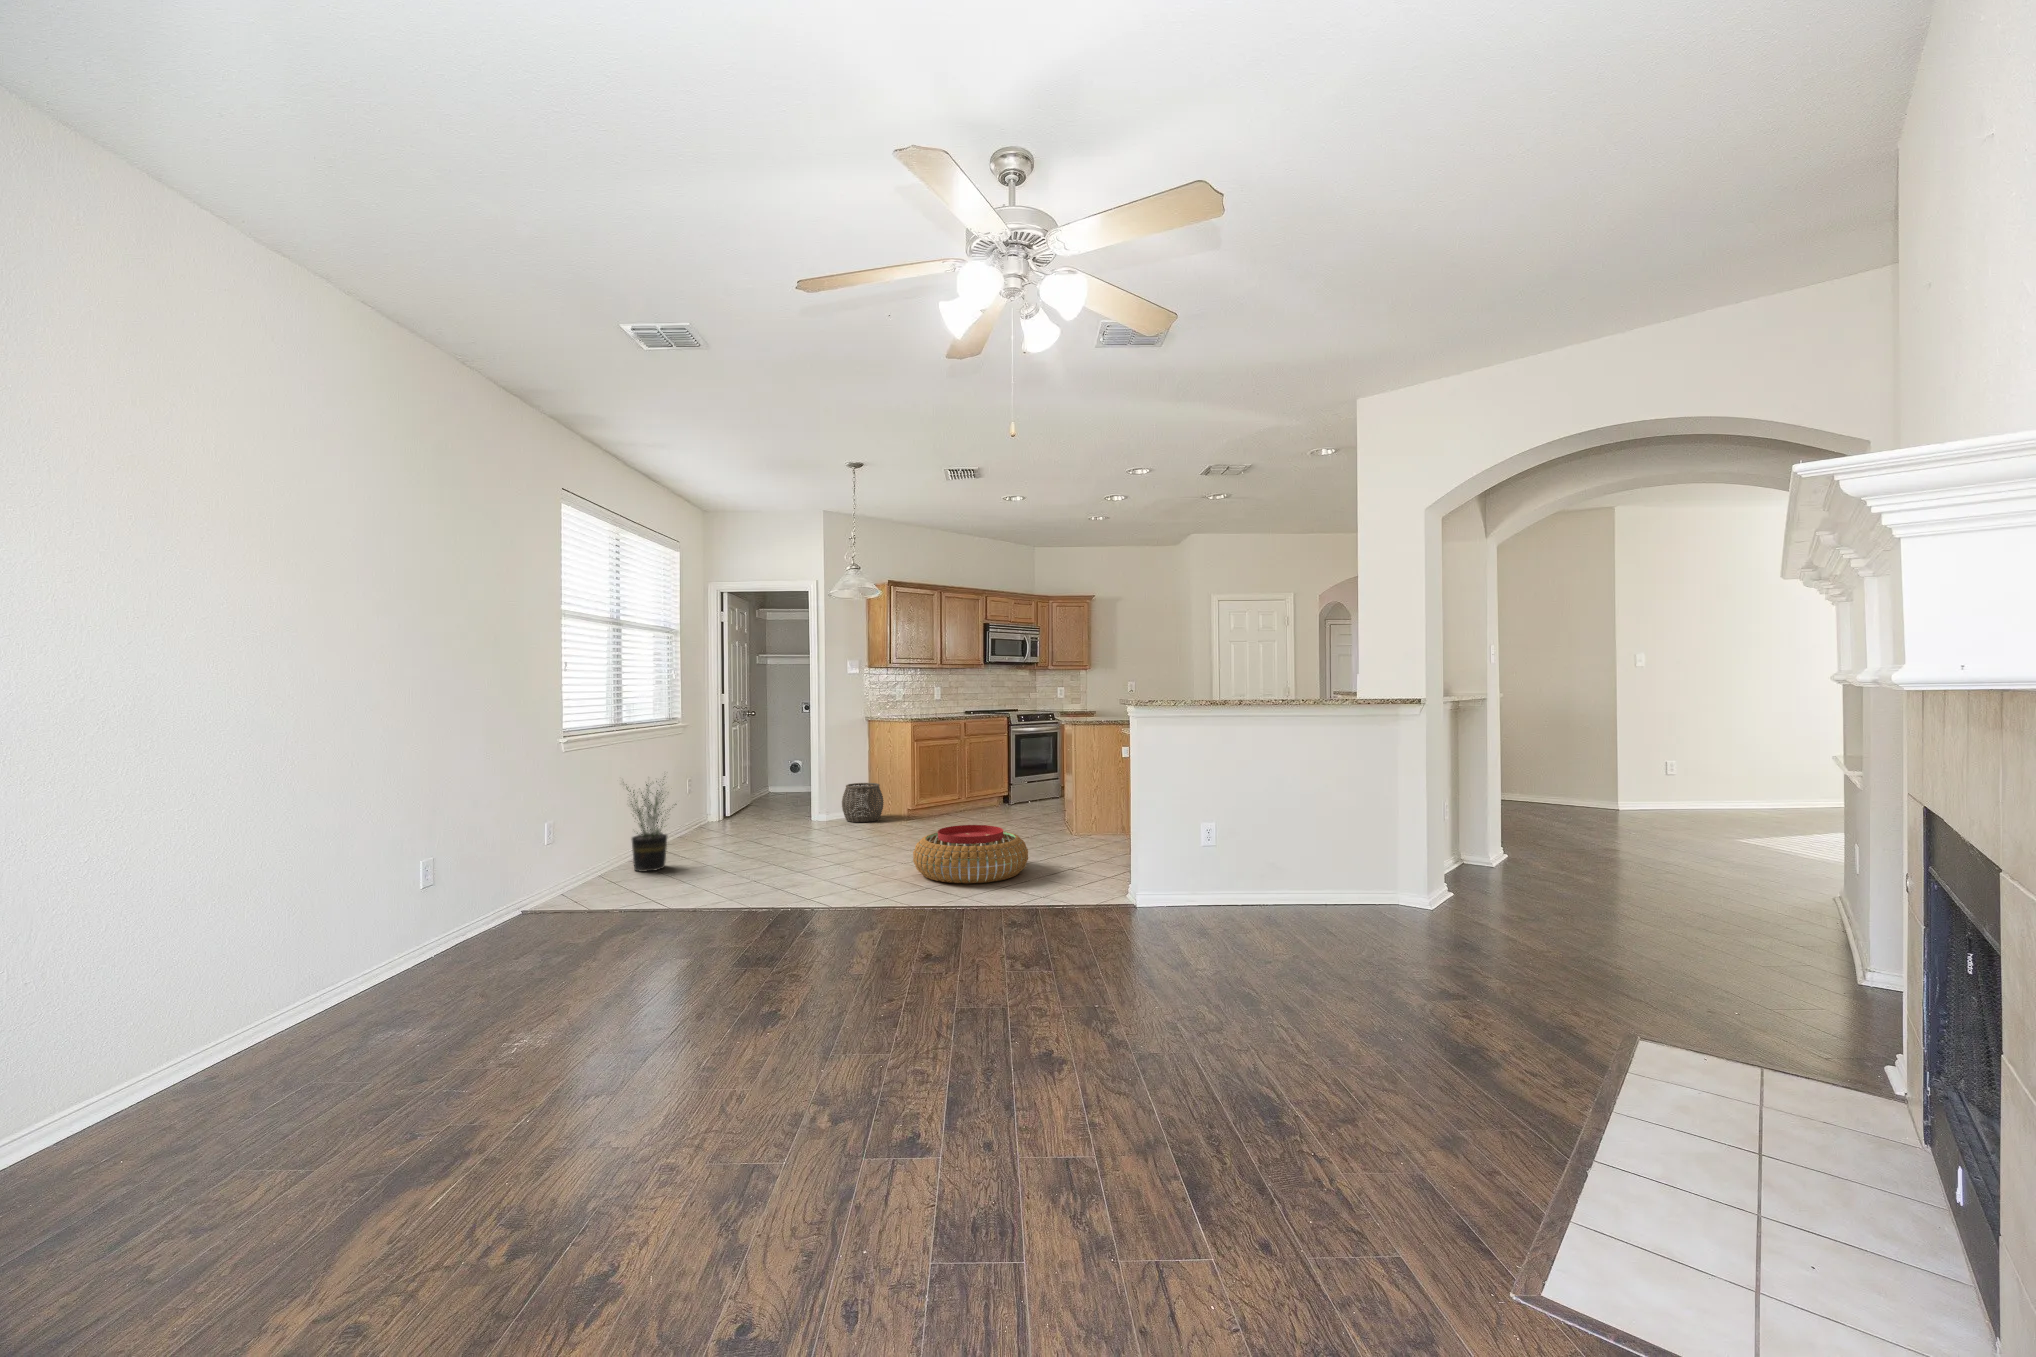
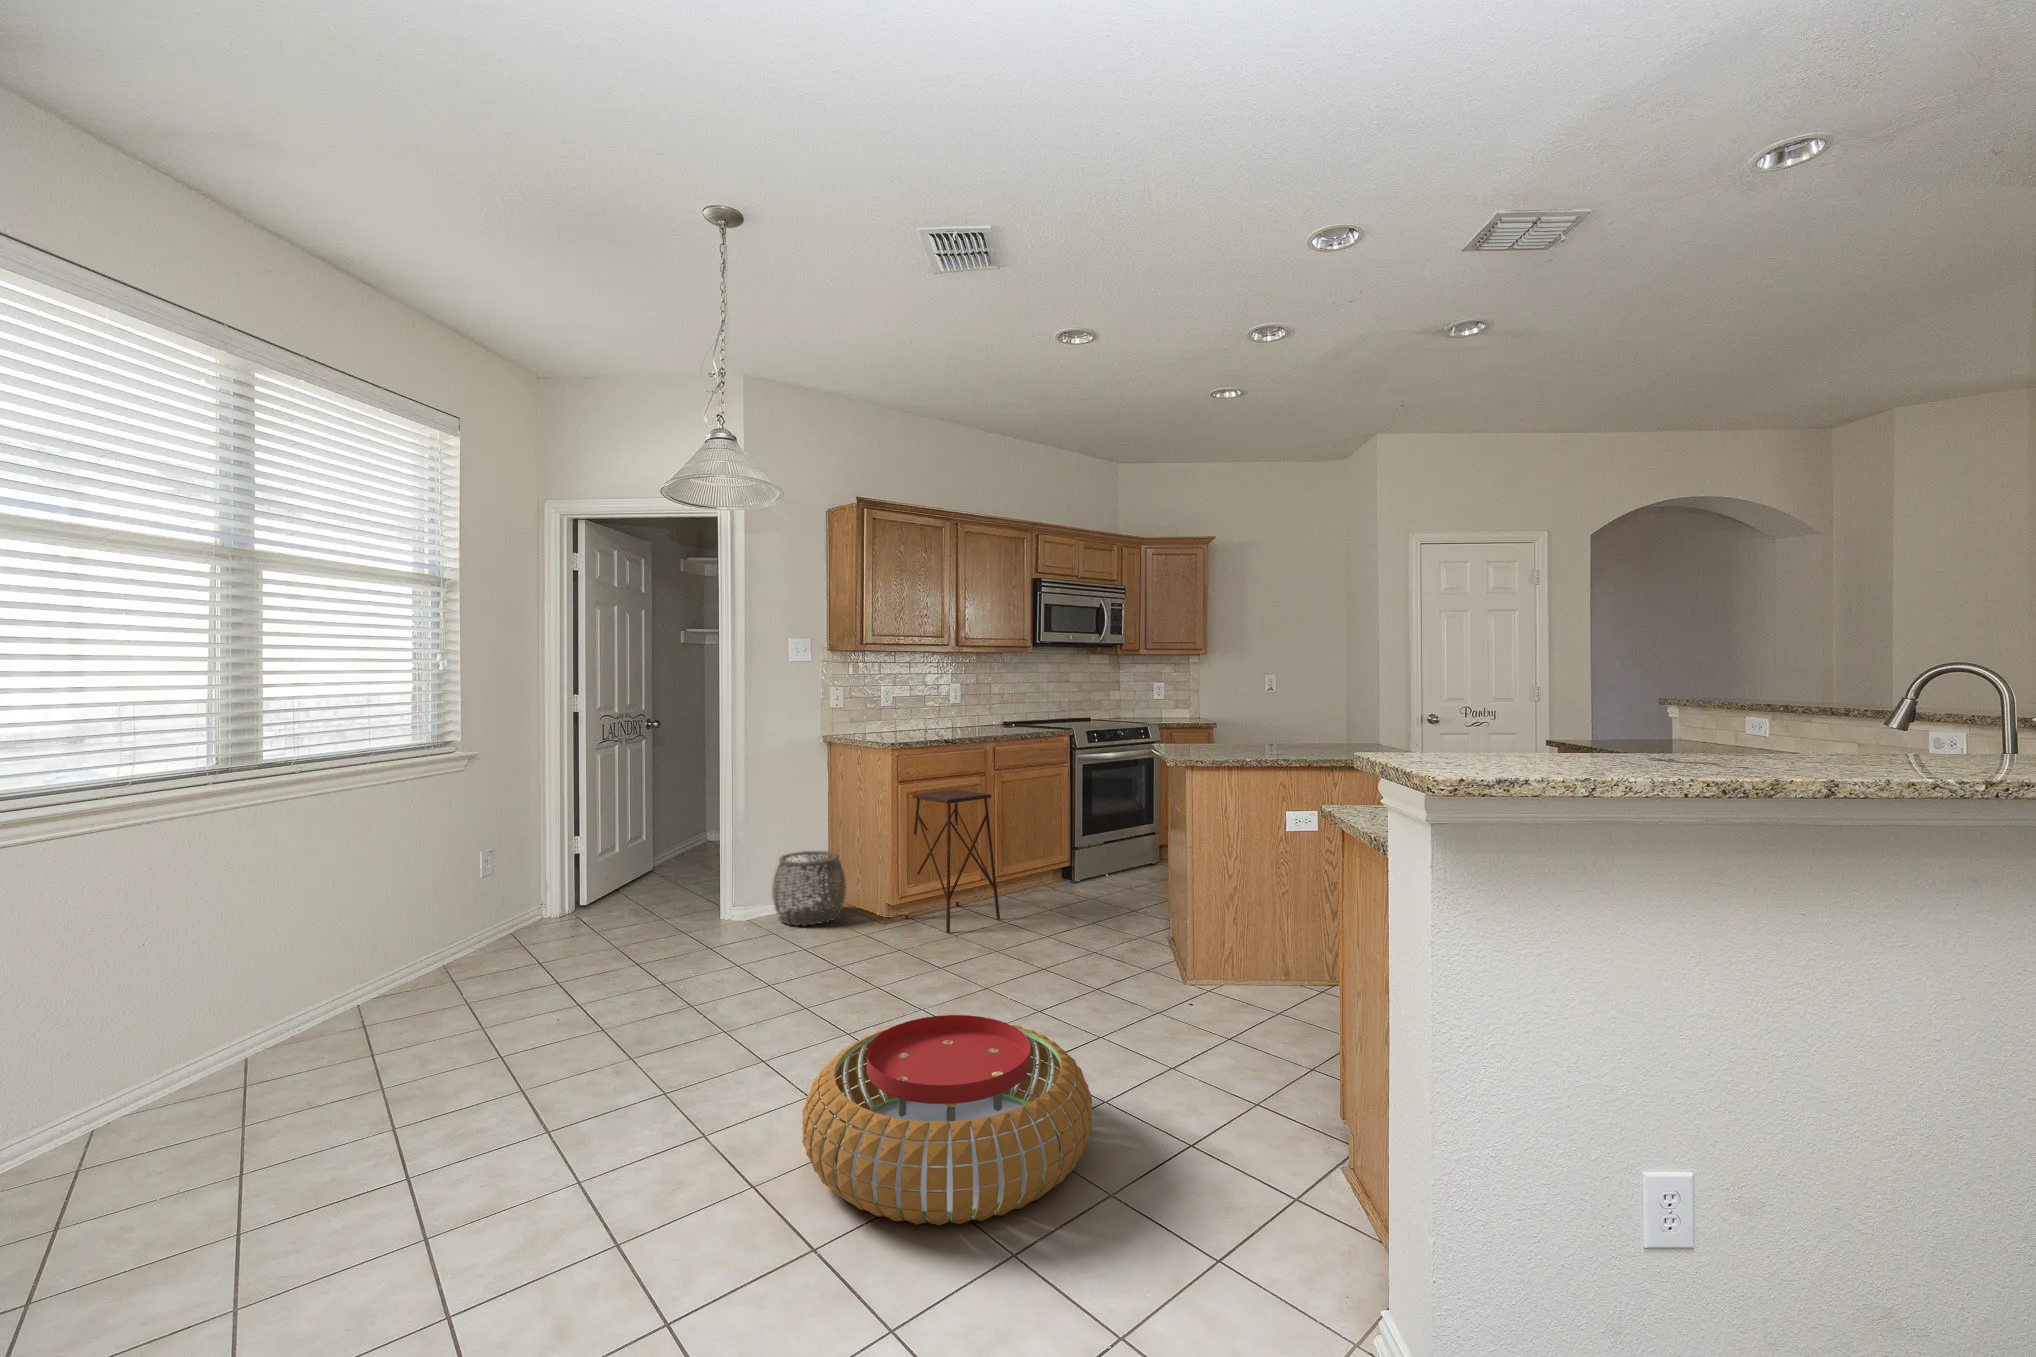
side table: none [917,747,971,823] -> present [905,789,1000,933]
potted plant: present [626,779,676,872] -> none [166,863,333,1098]

